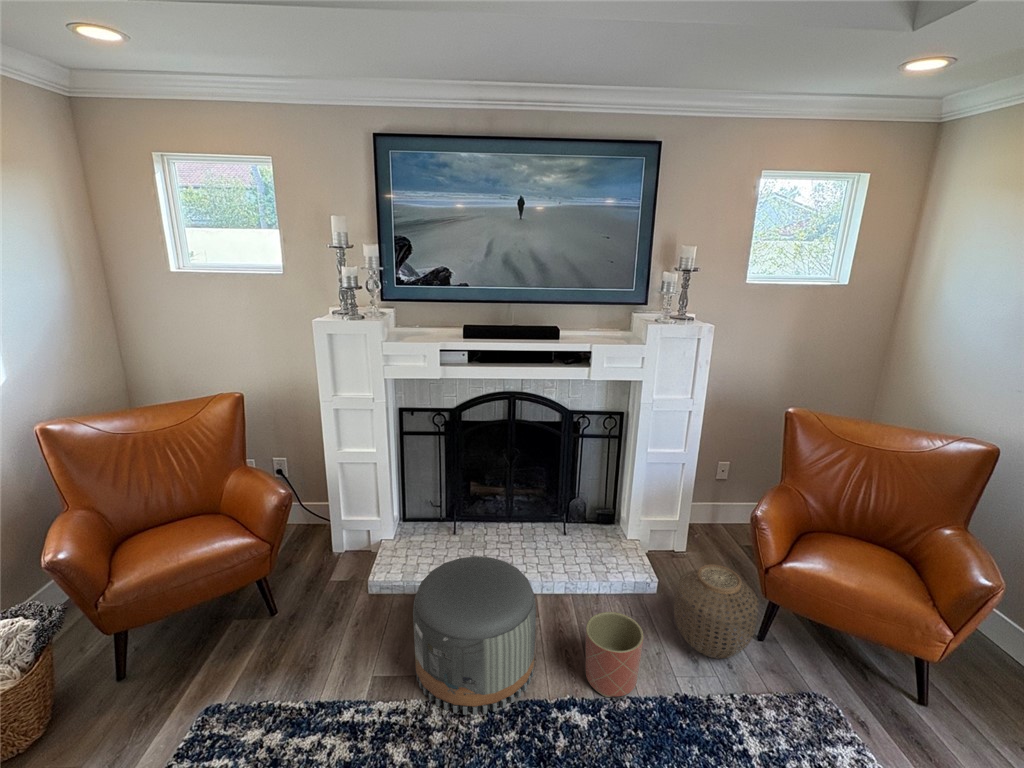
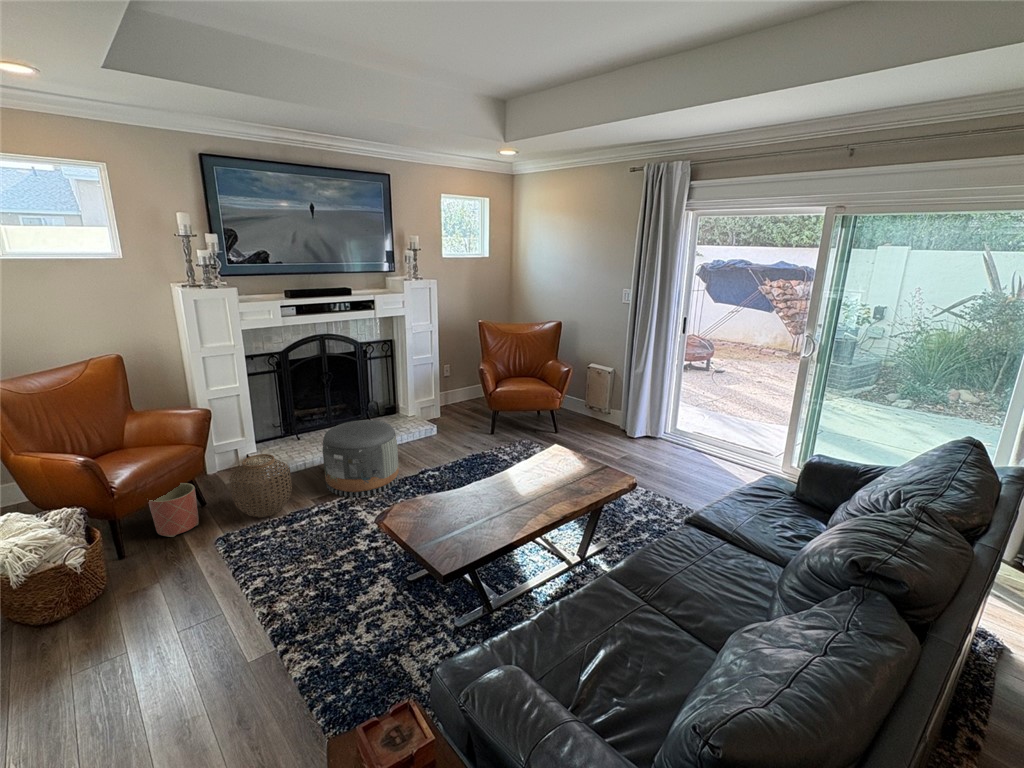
woven basket: present [674,564,758,658] -> present [229,454,292,517]
planter: present [586,612,644,697] -> present [149,483,199,537]

